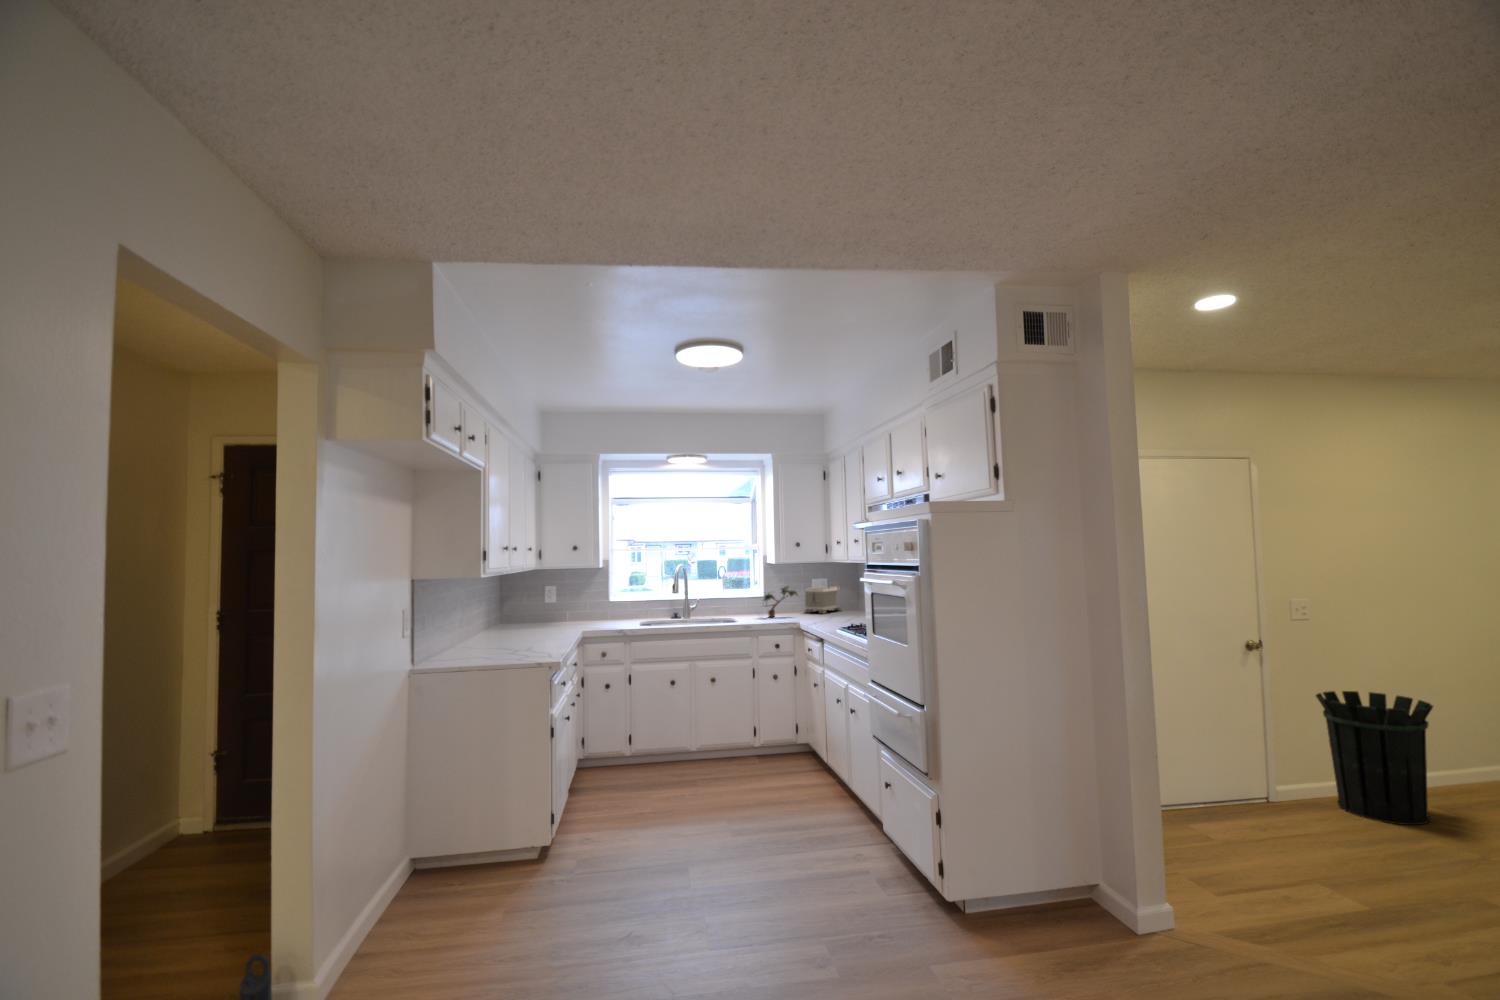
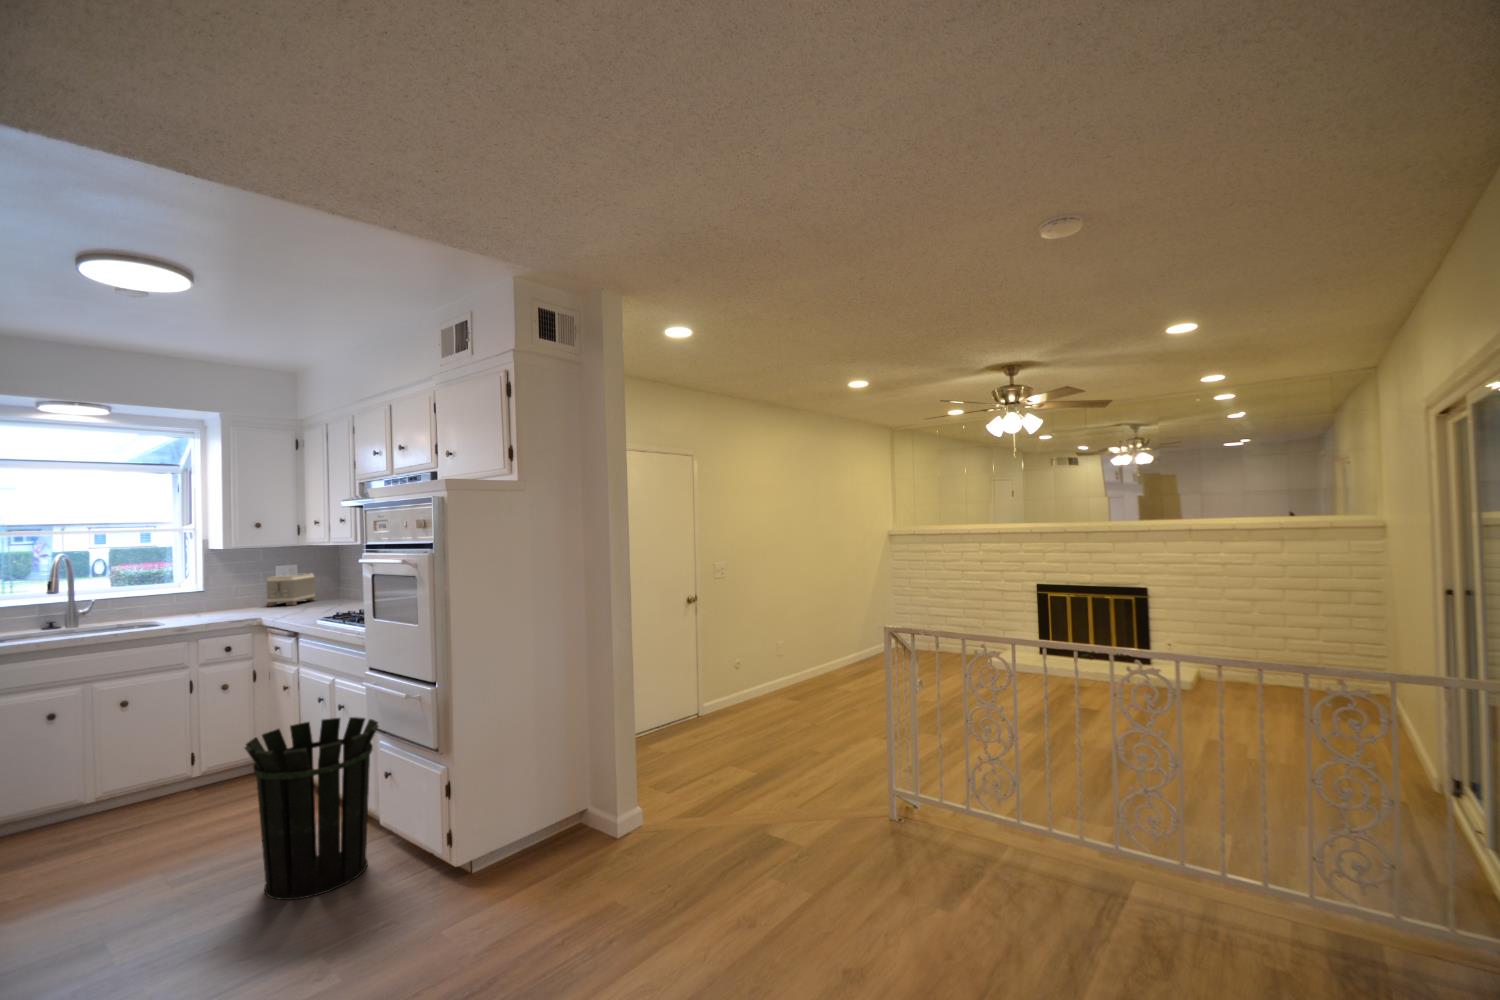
potted plant: present [764,586,797,617] -> none [198,575,264,615]
waste bin: present [1316,691,1433,825] -> present [244,717,378,900]

